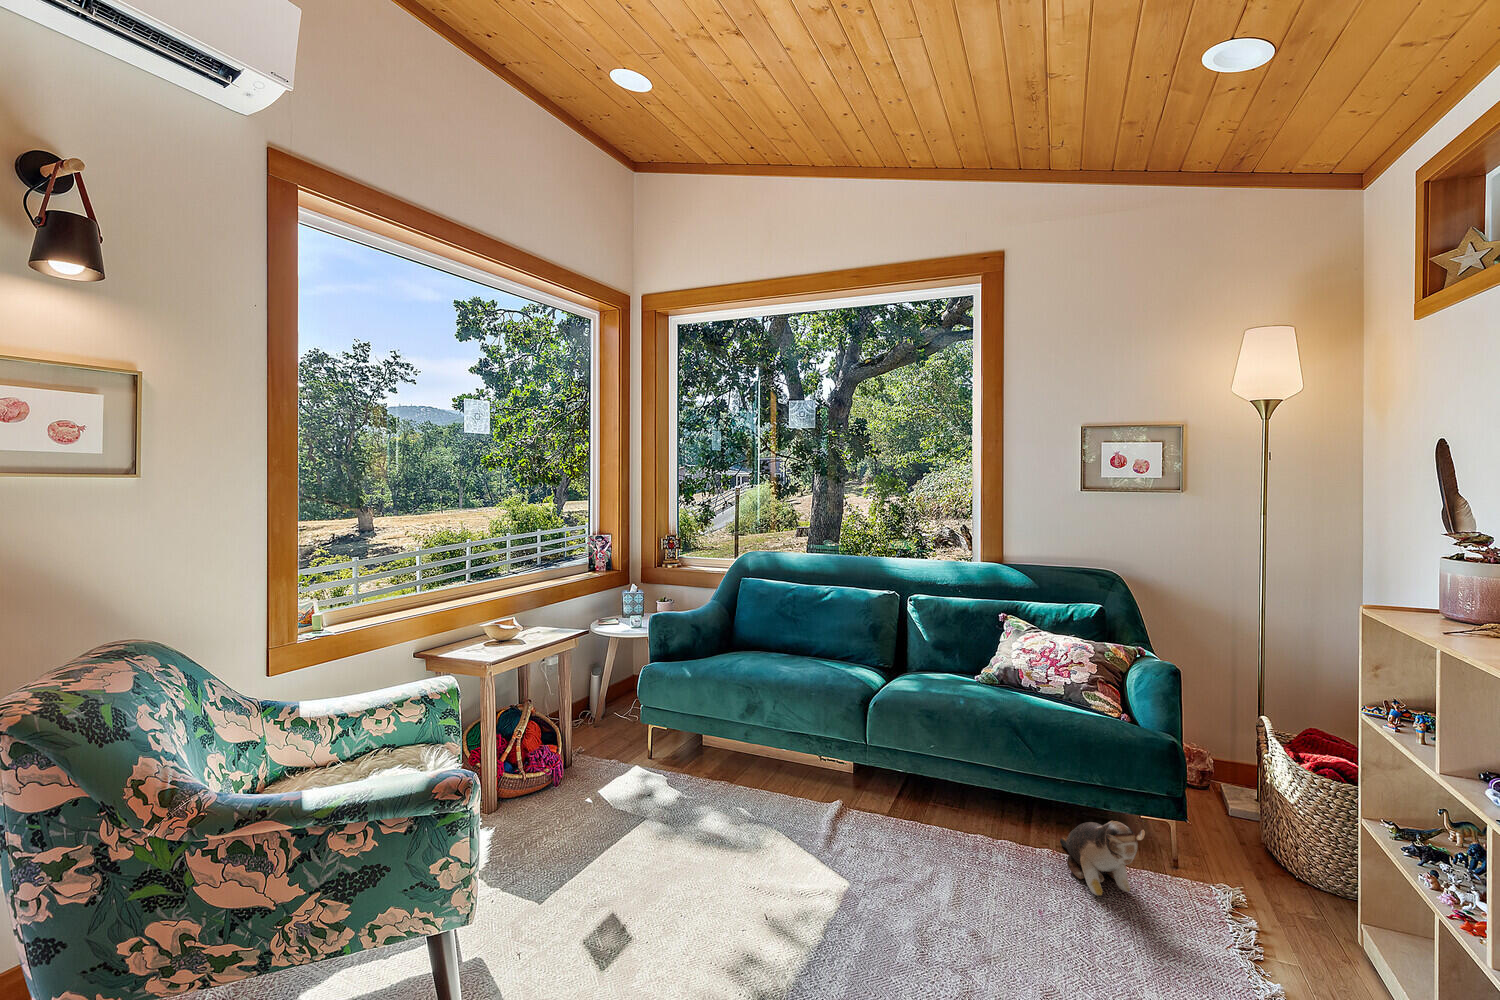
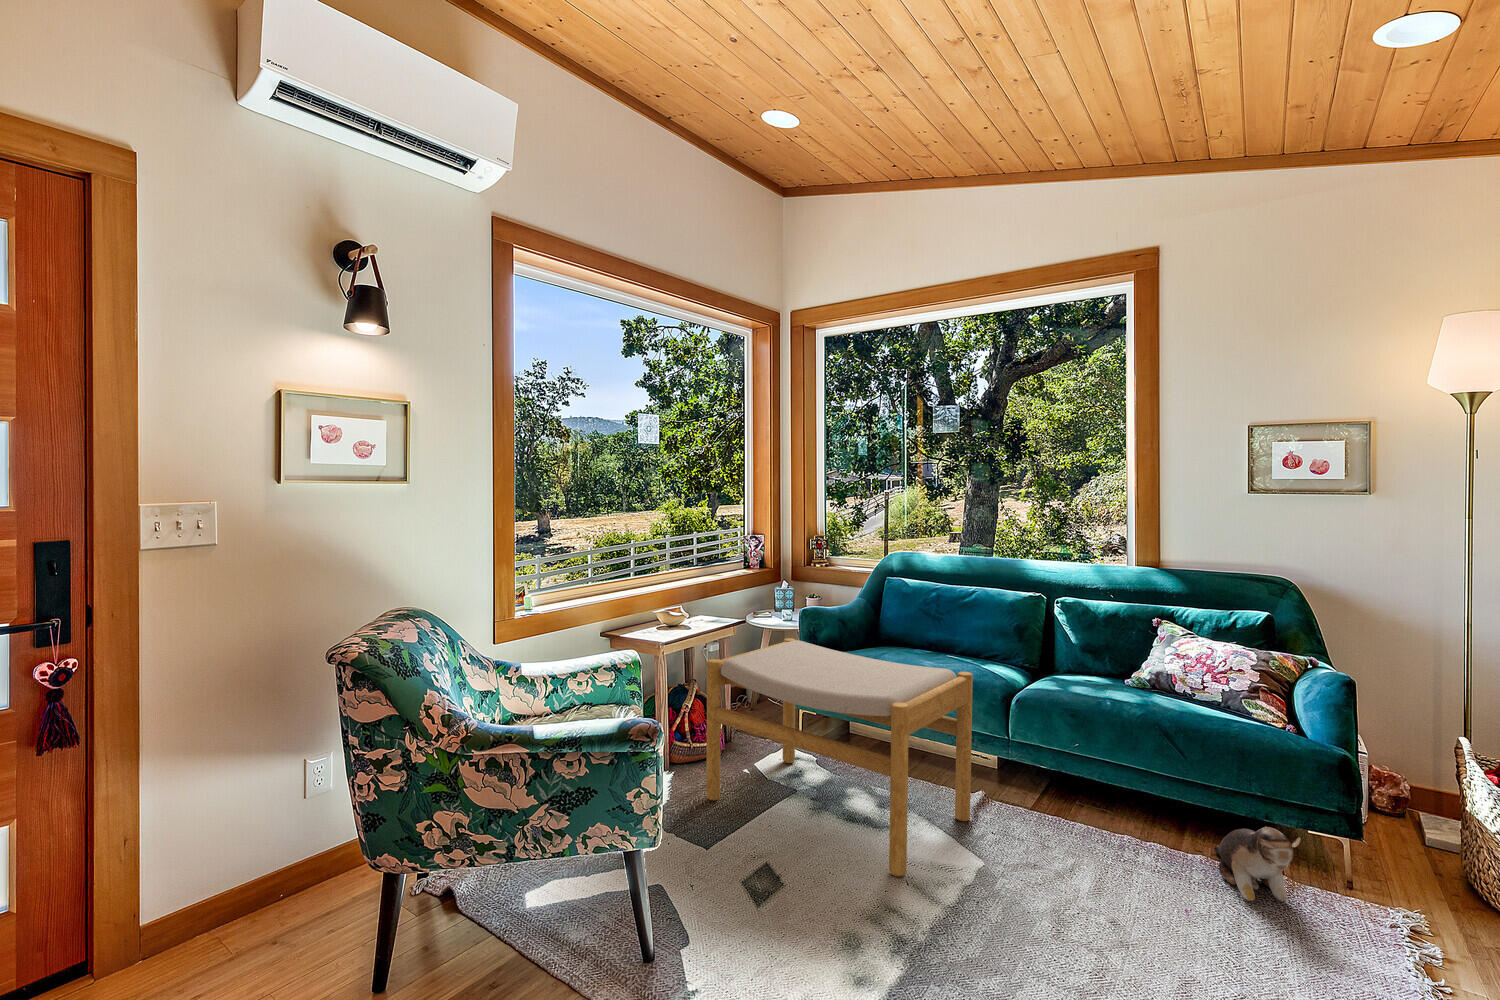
footstool: none [540,650,830,912] -> present [706,638,973,877]

